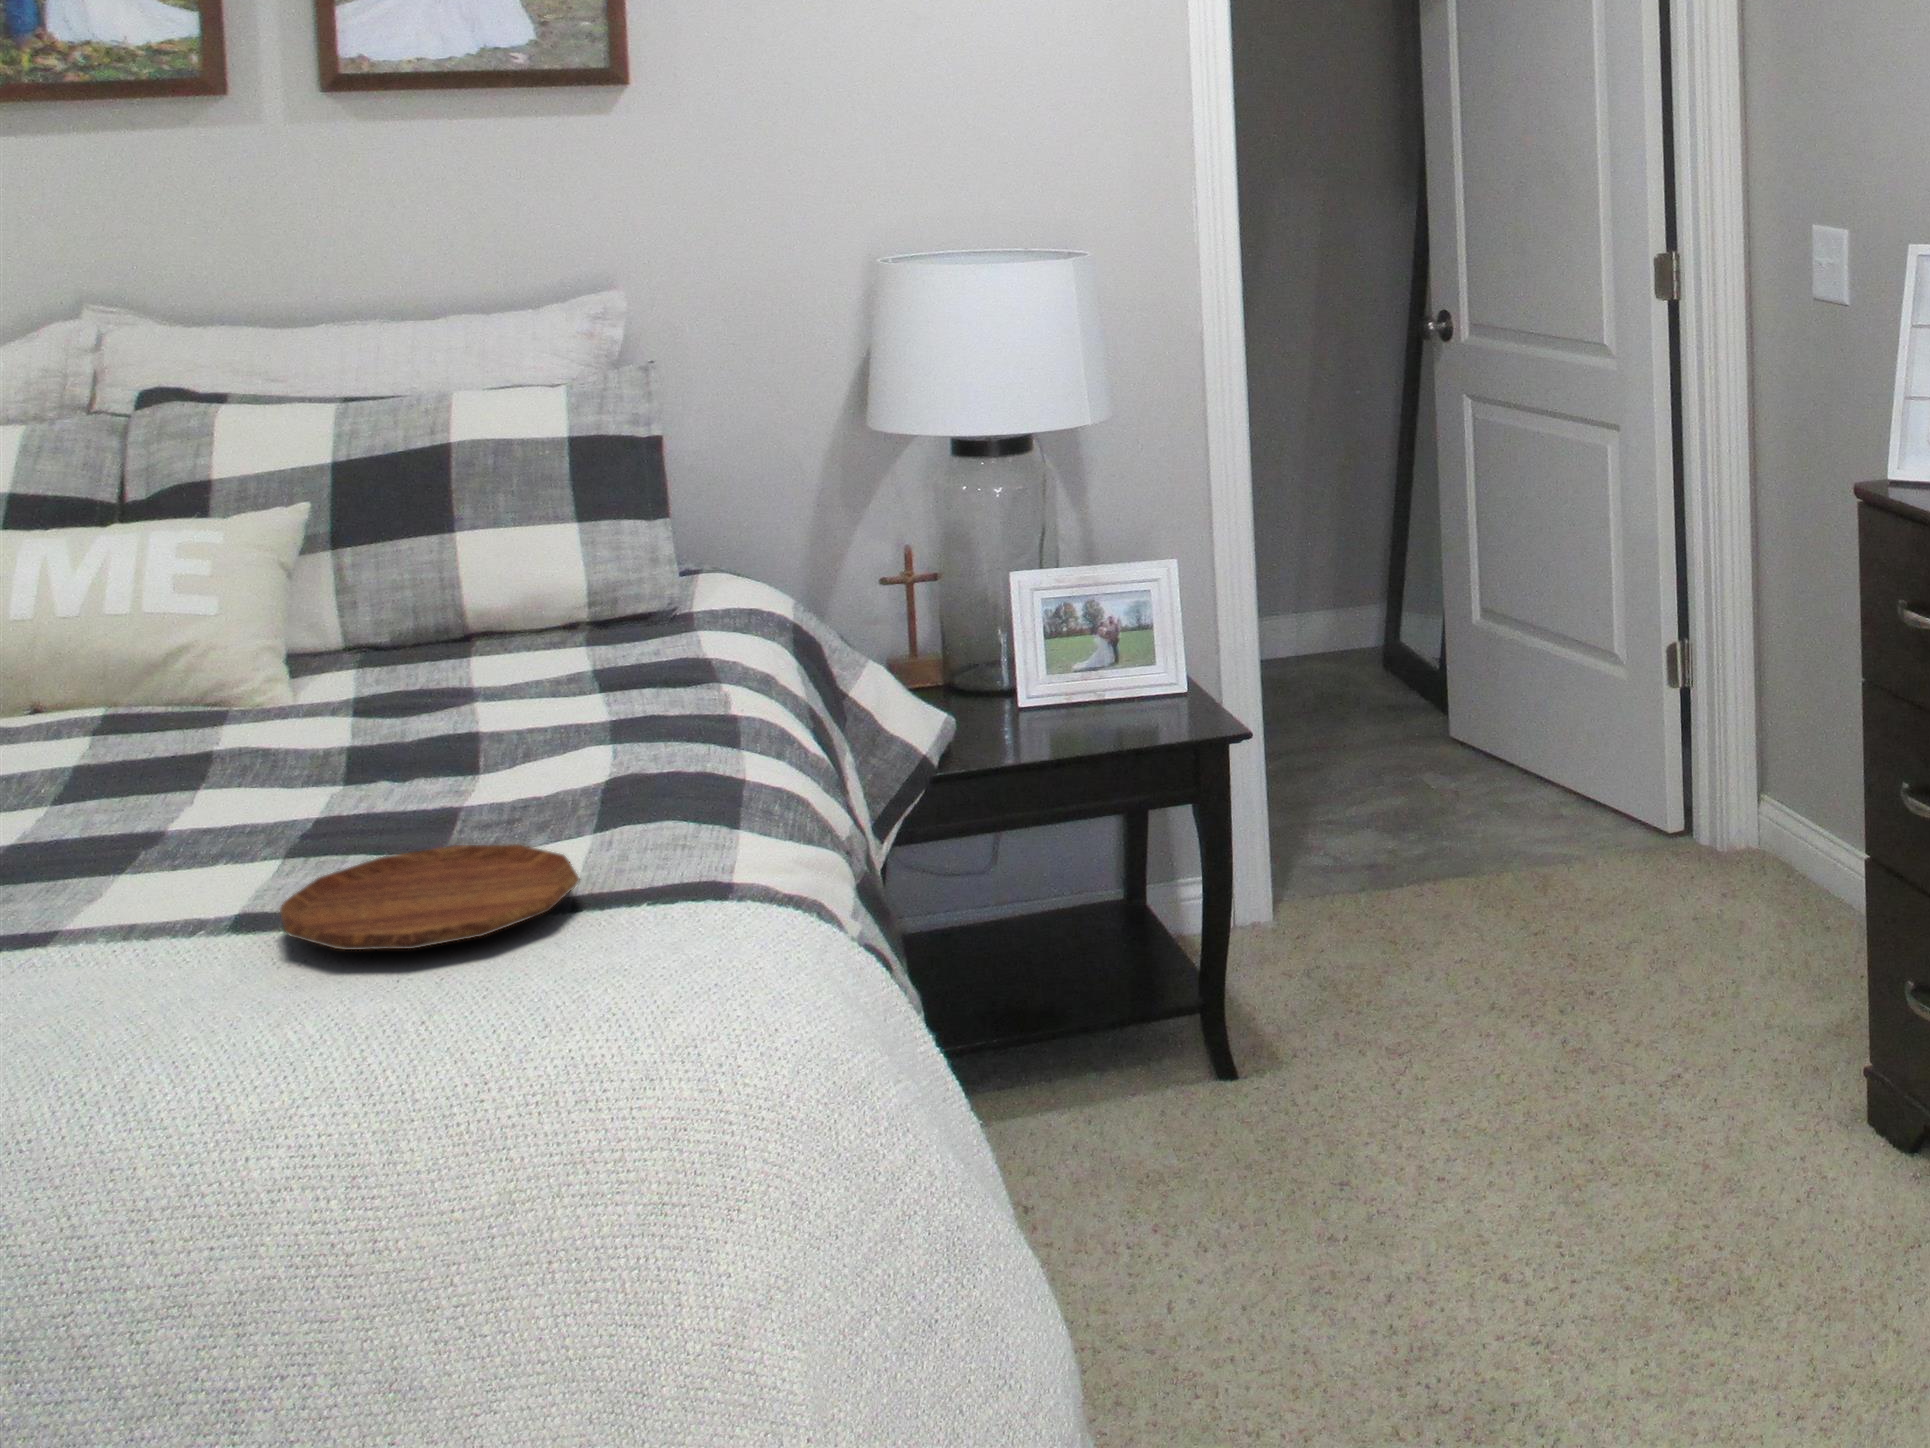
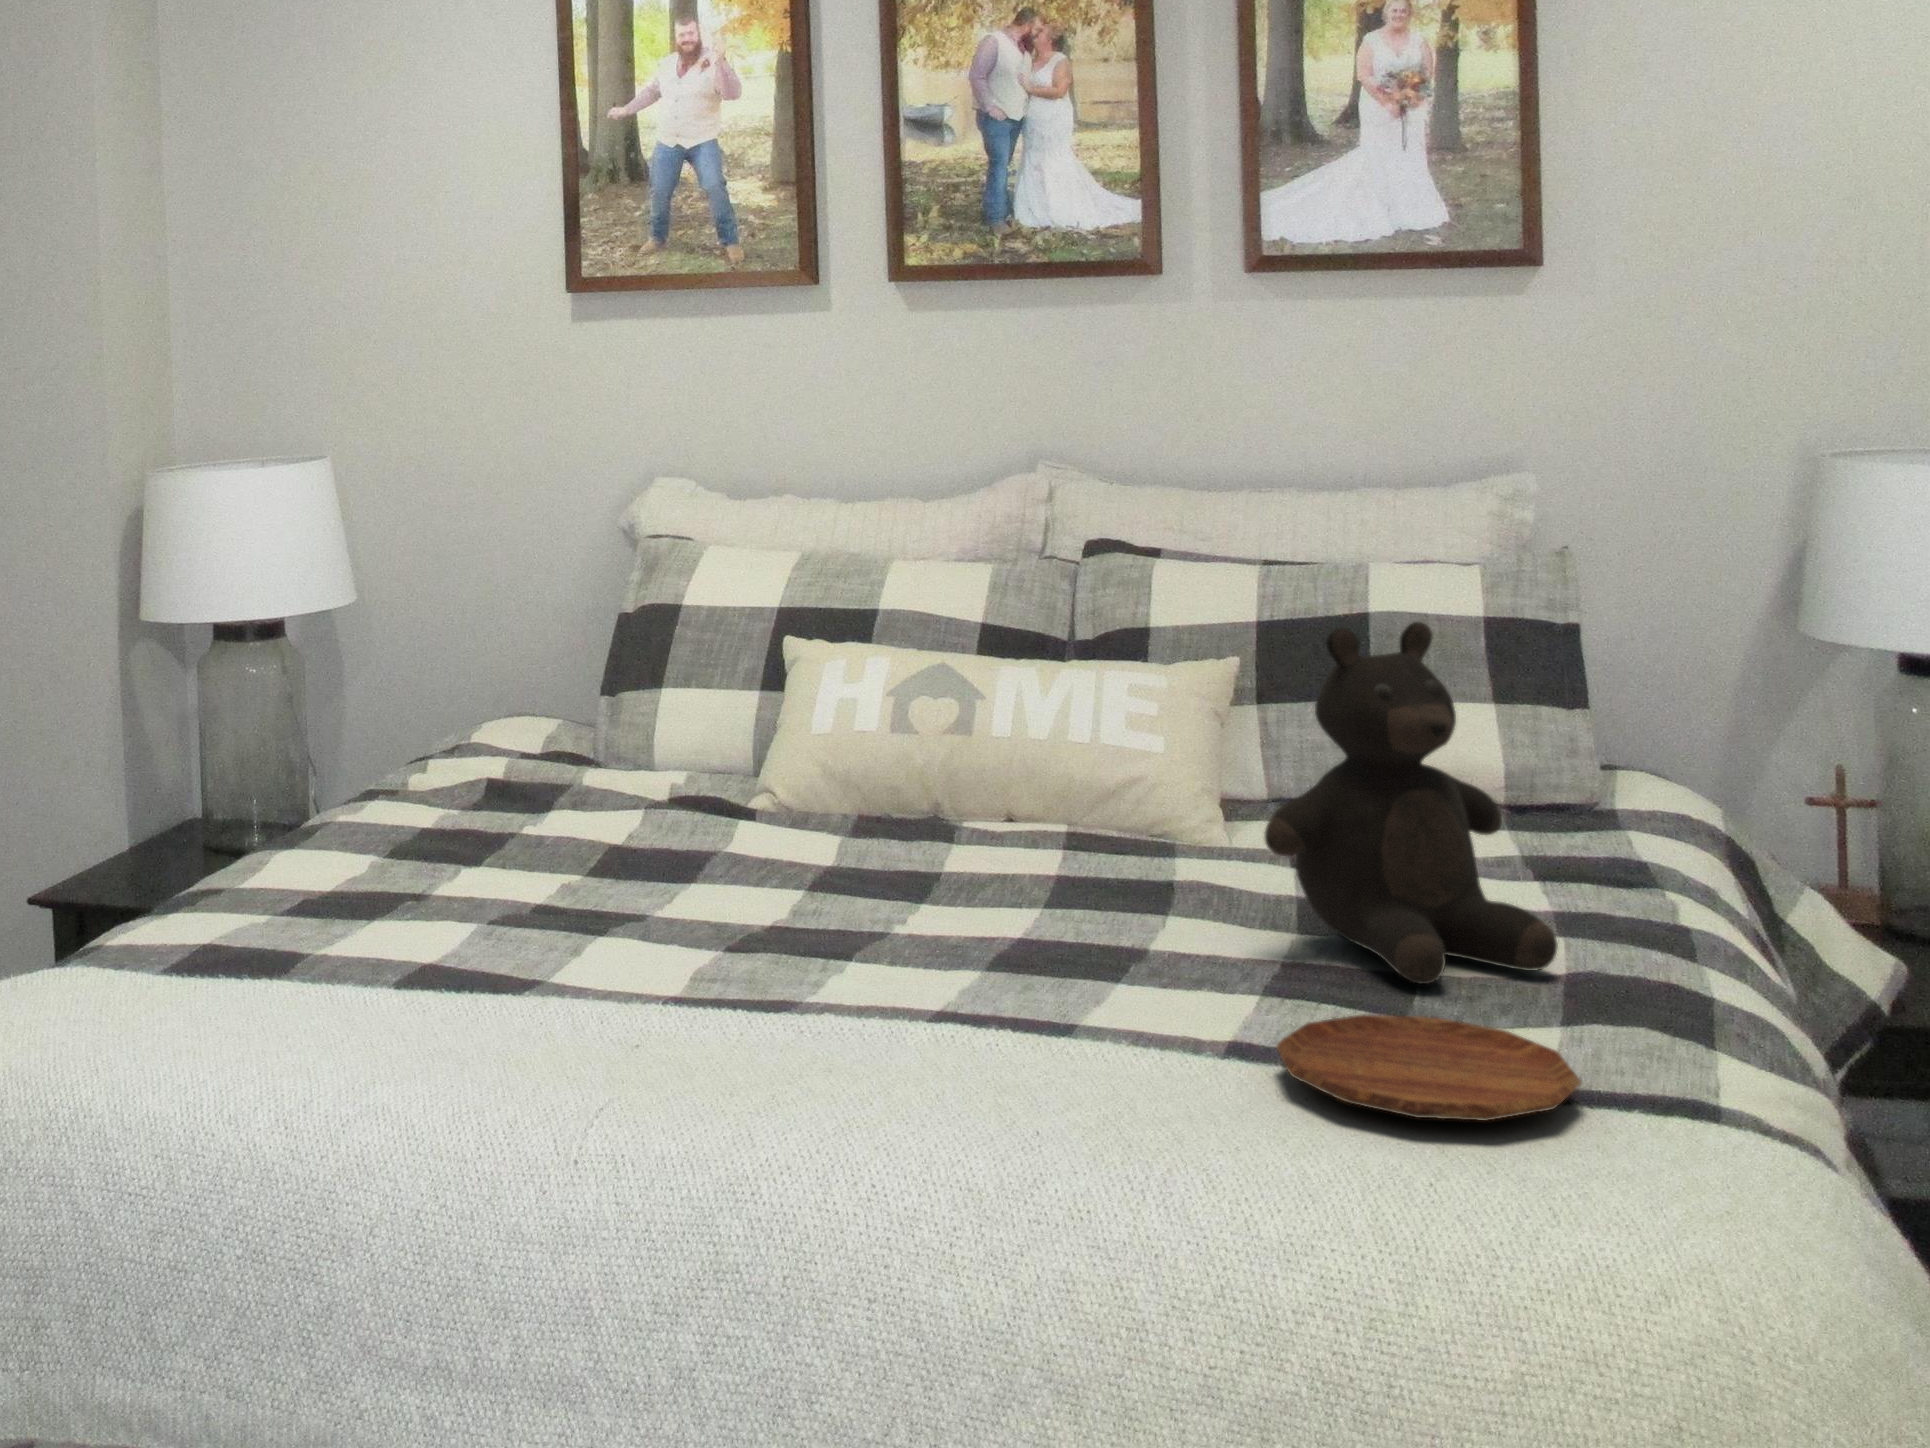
teddy bear: none [297,455,595,814] -> present [1264,622,1558,984]

